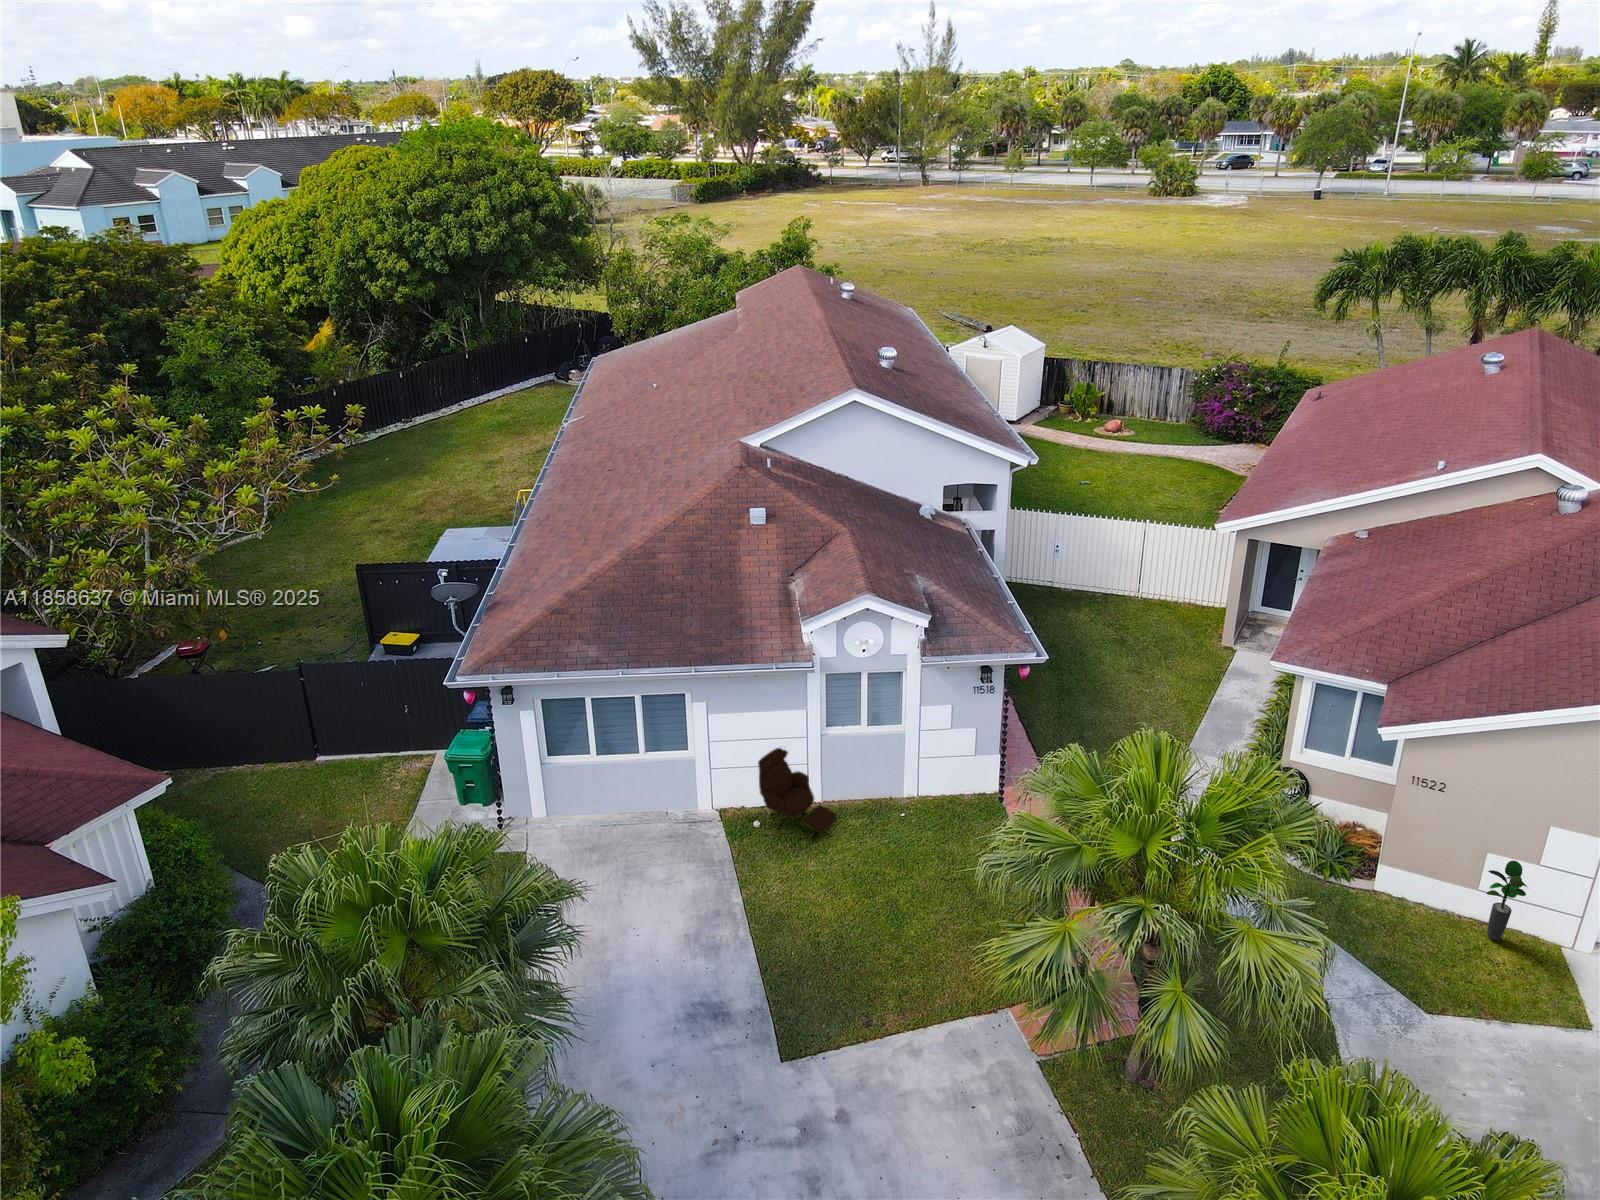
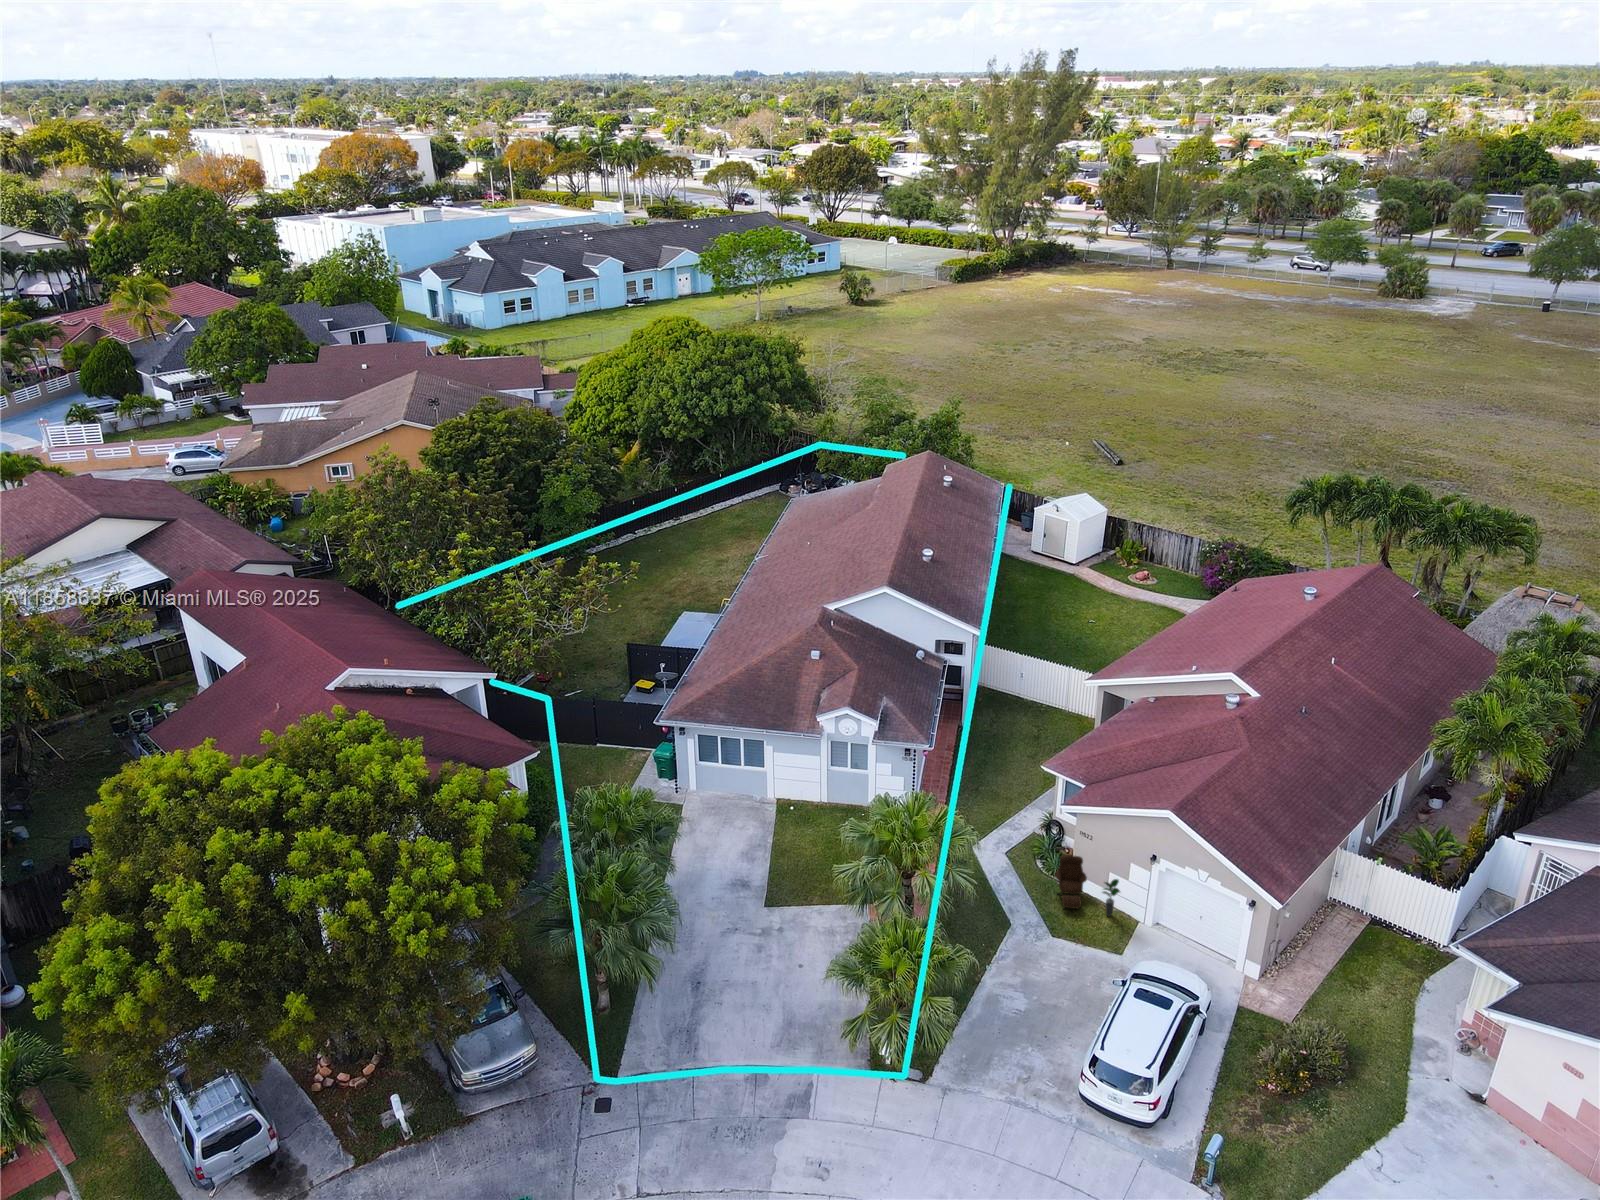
lounge chair: present [758,748,837,840] -> present [1055,855,1087,909]

